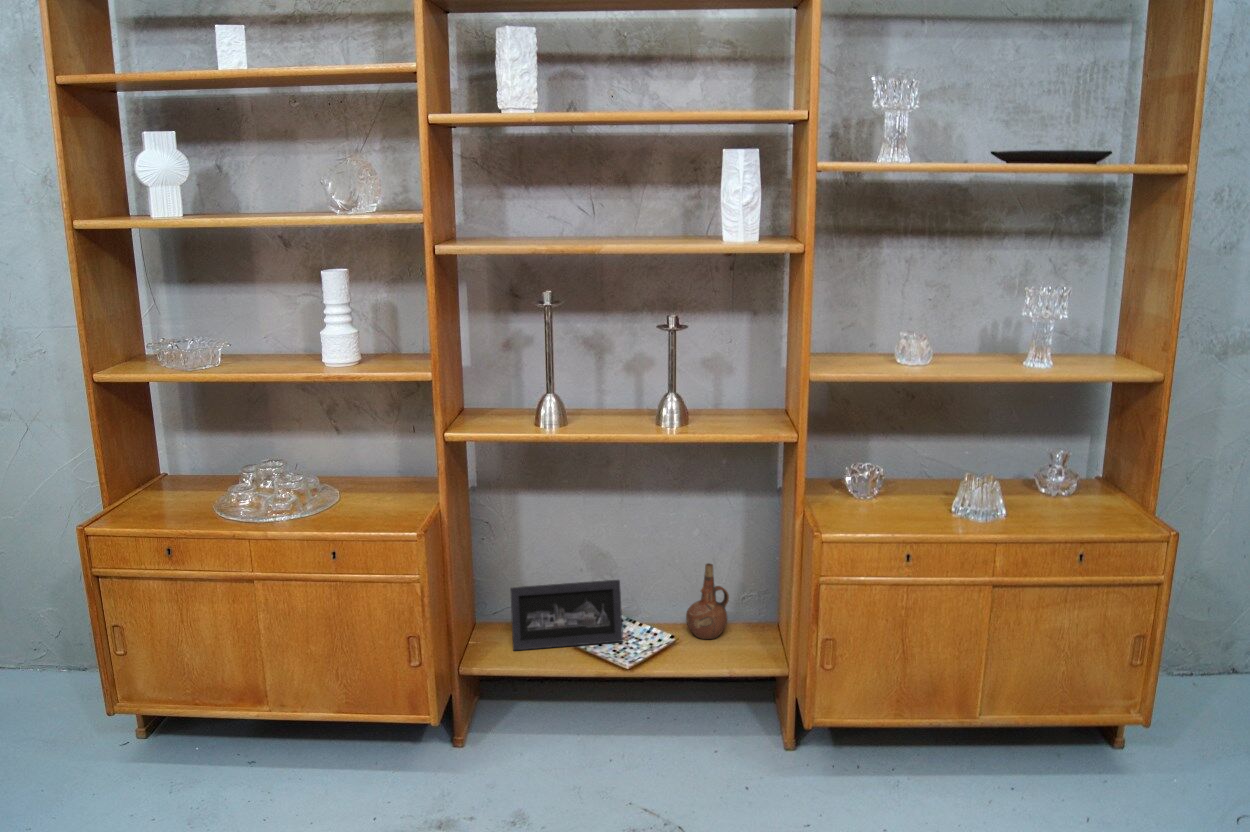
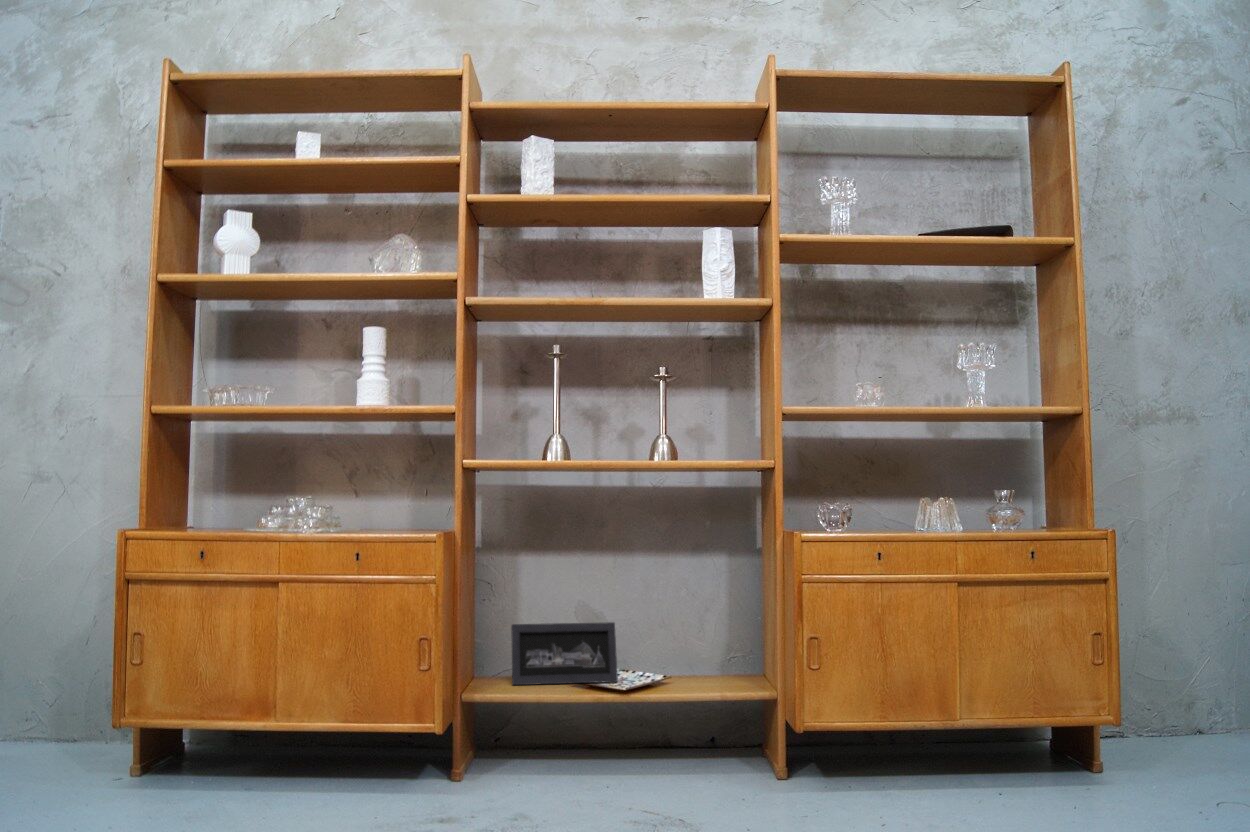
ceramic pitcher: present [686,563,729,639] -> none [677,608,718,681]

